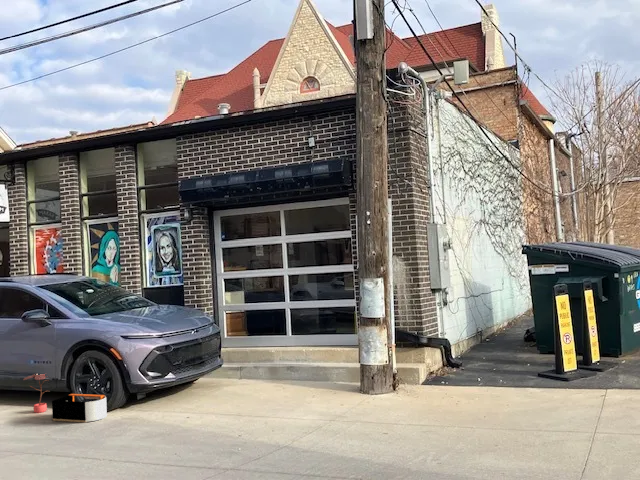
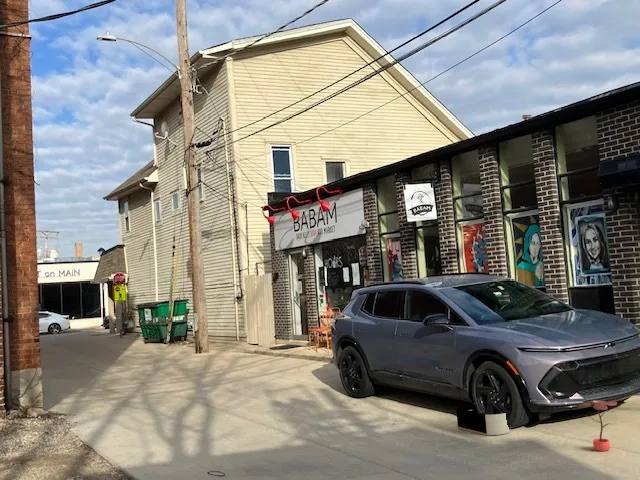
potted plant: present [23,373,47,413] -> present [579,400,617,451]

